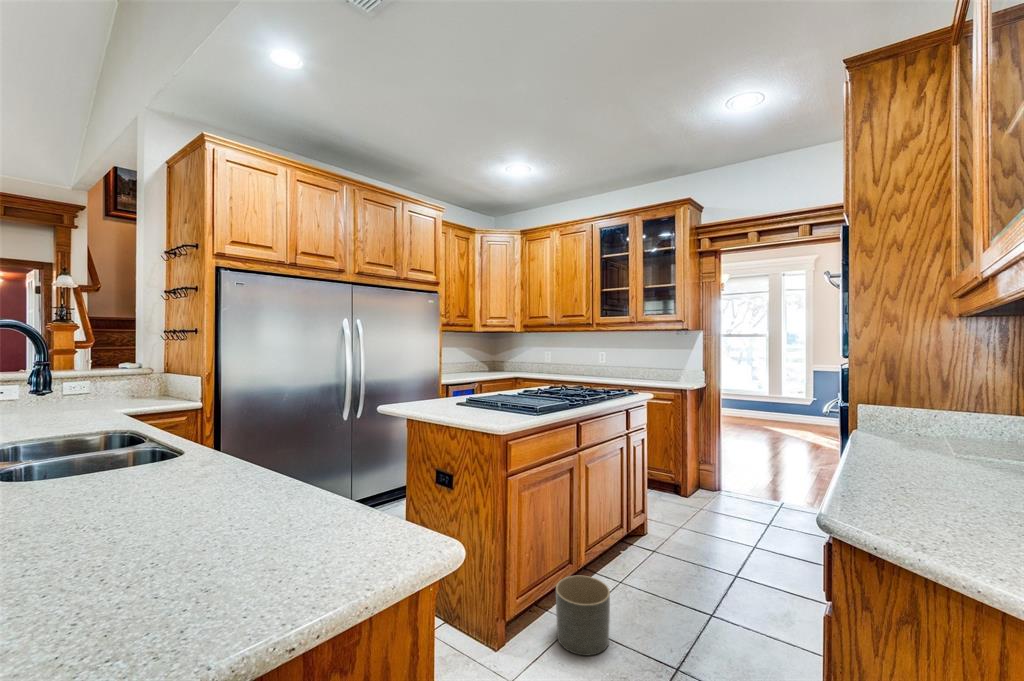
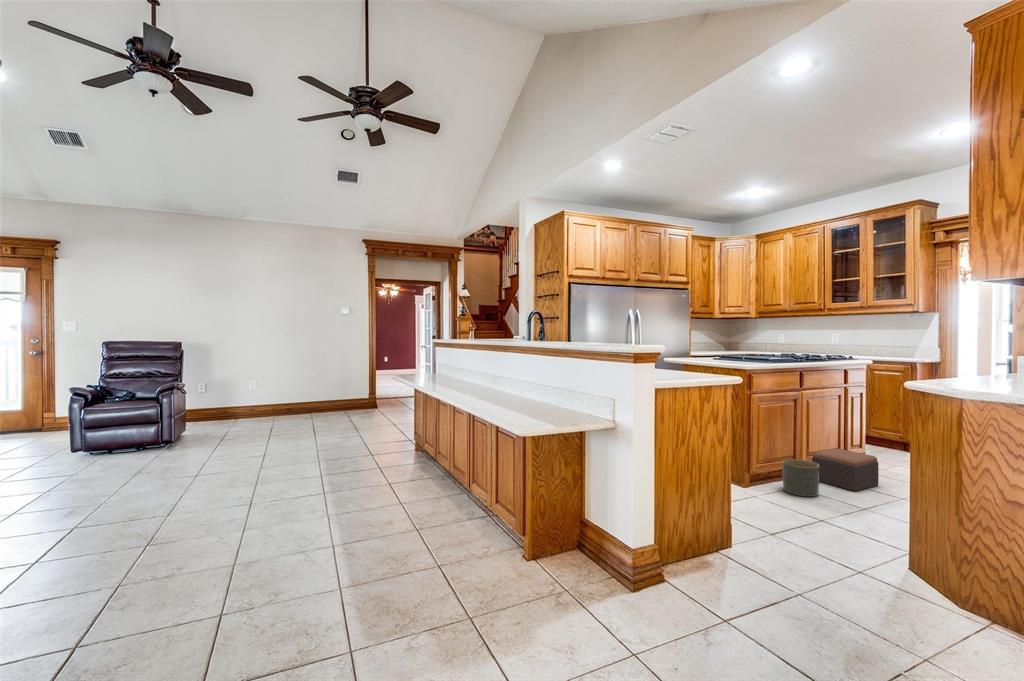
footstool: none [594,530,675,613] -> present [812,448,879,491]

